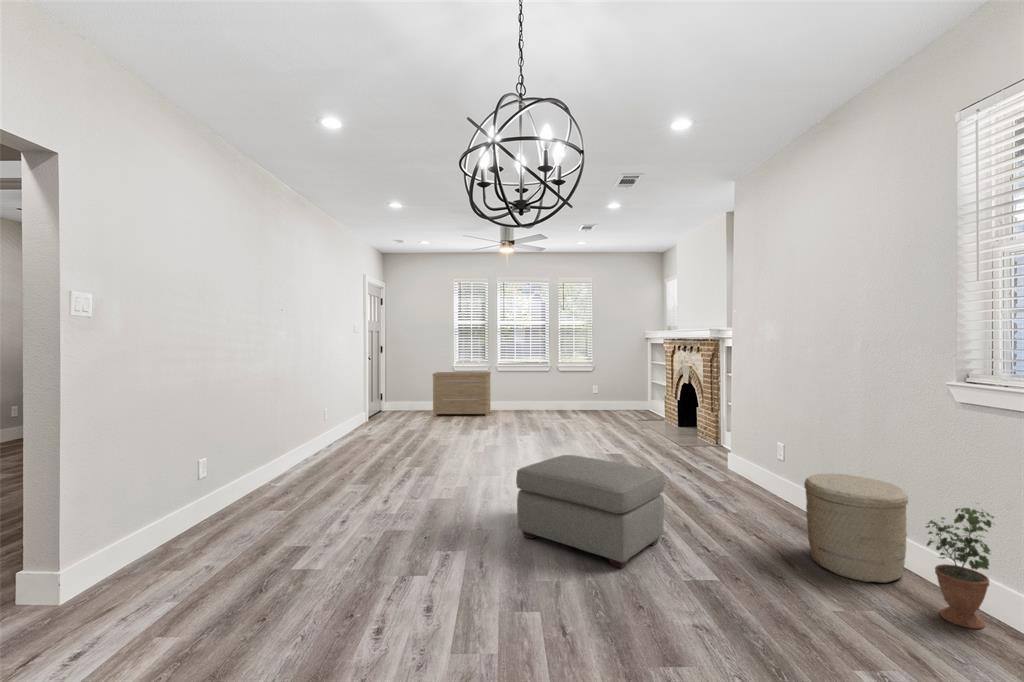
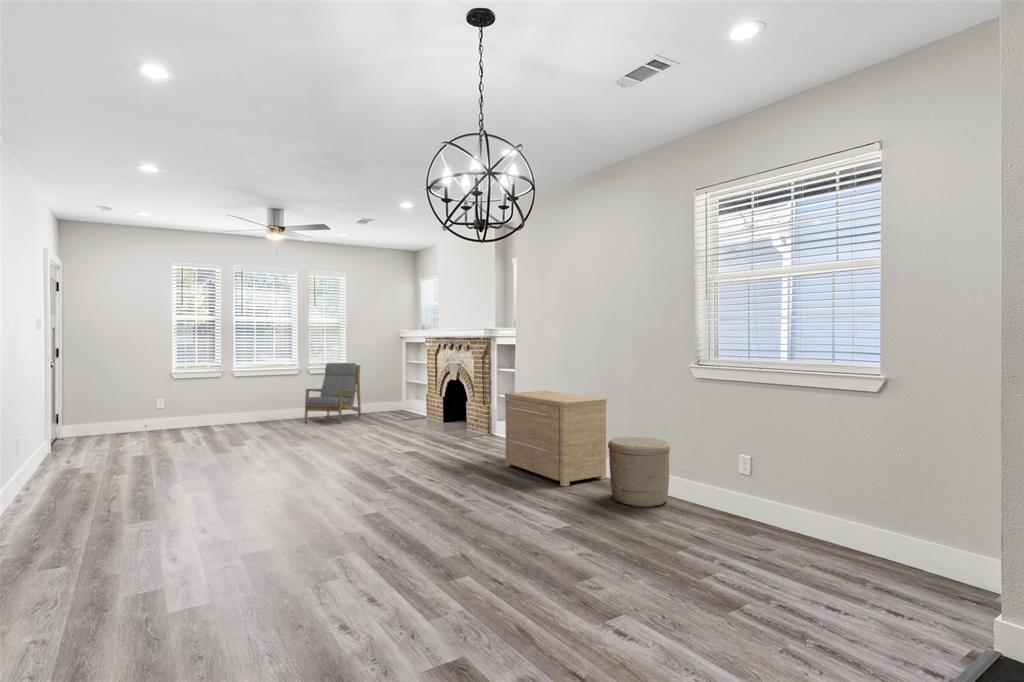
armchair: none [552,362,604,419] -> present [304,363,361,424]
side table: present [433,372,491,416] -> present [505,391,607,486]
ottoman: present [516,455,665,568] -> none [390,449,515,533]
potted plant: present [926,508,994,629] -> none [686,441,721,518]

